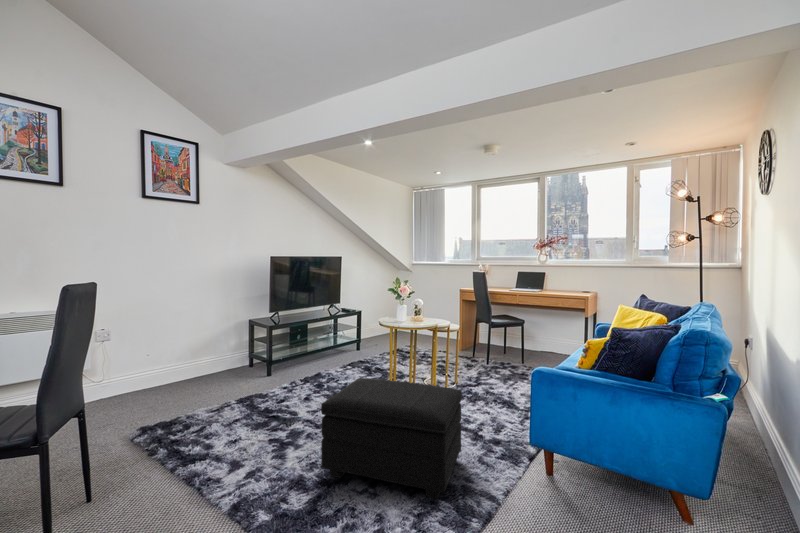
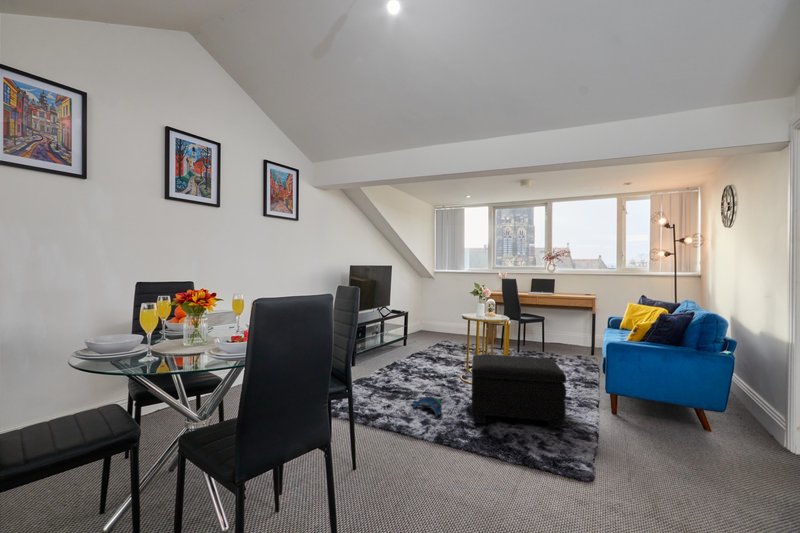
plush toy: none [266,434,301,466] -> present [413,397,442,416]

